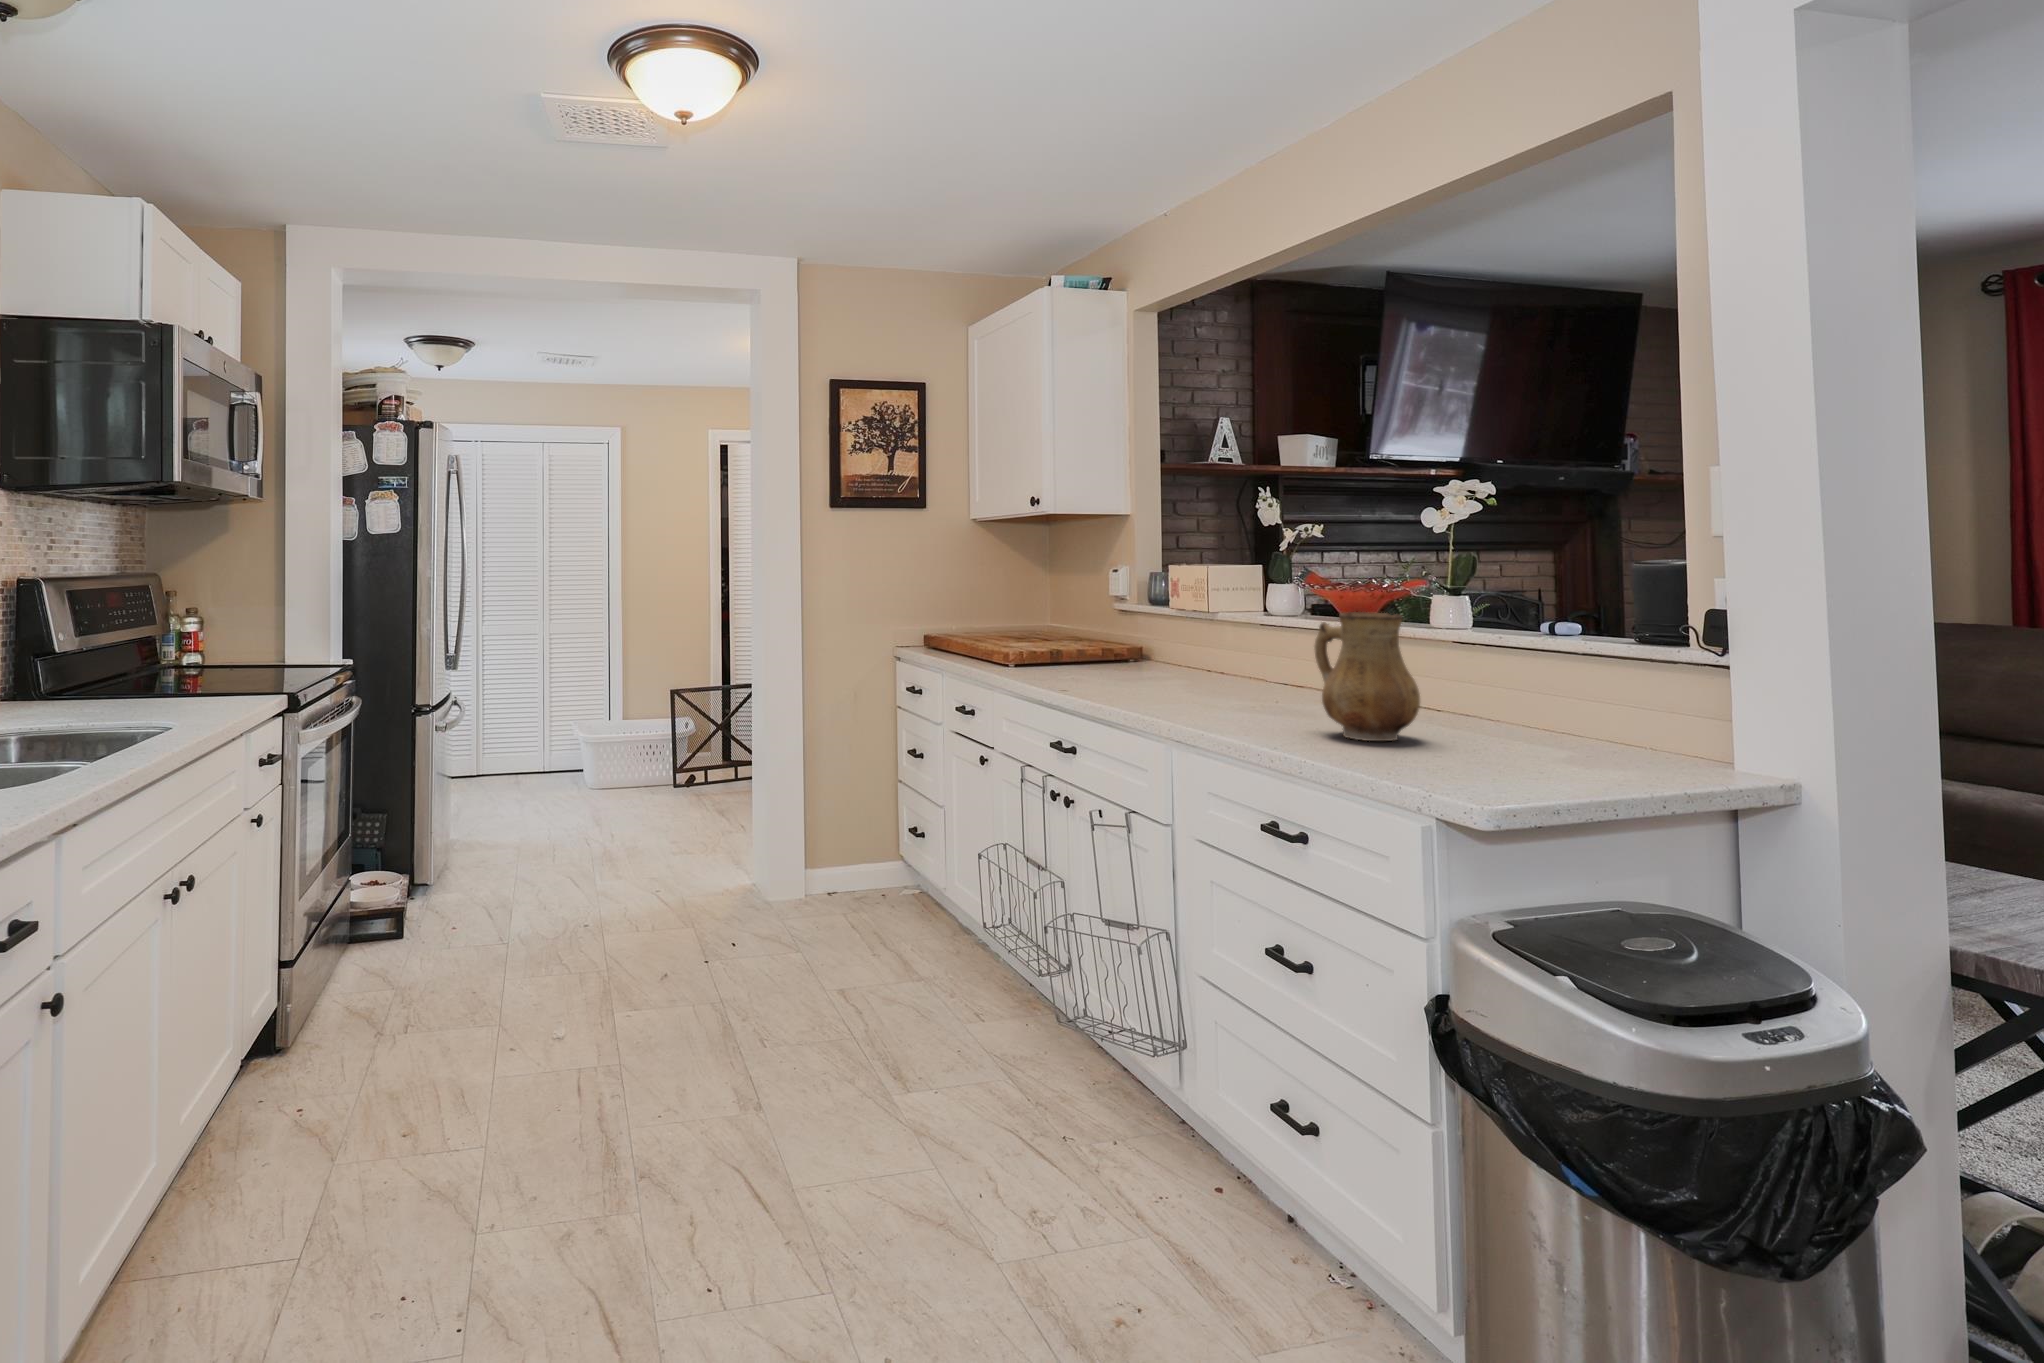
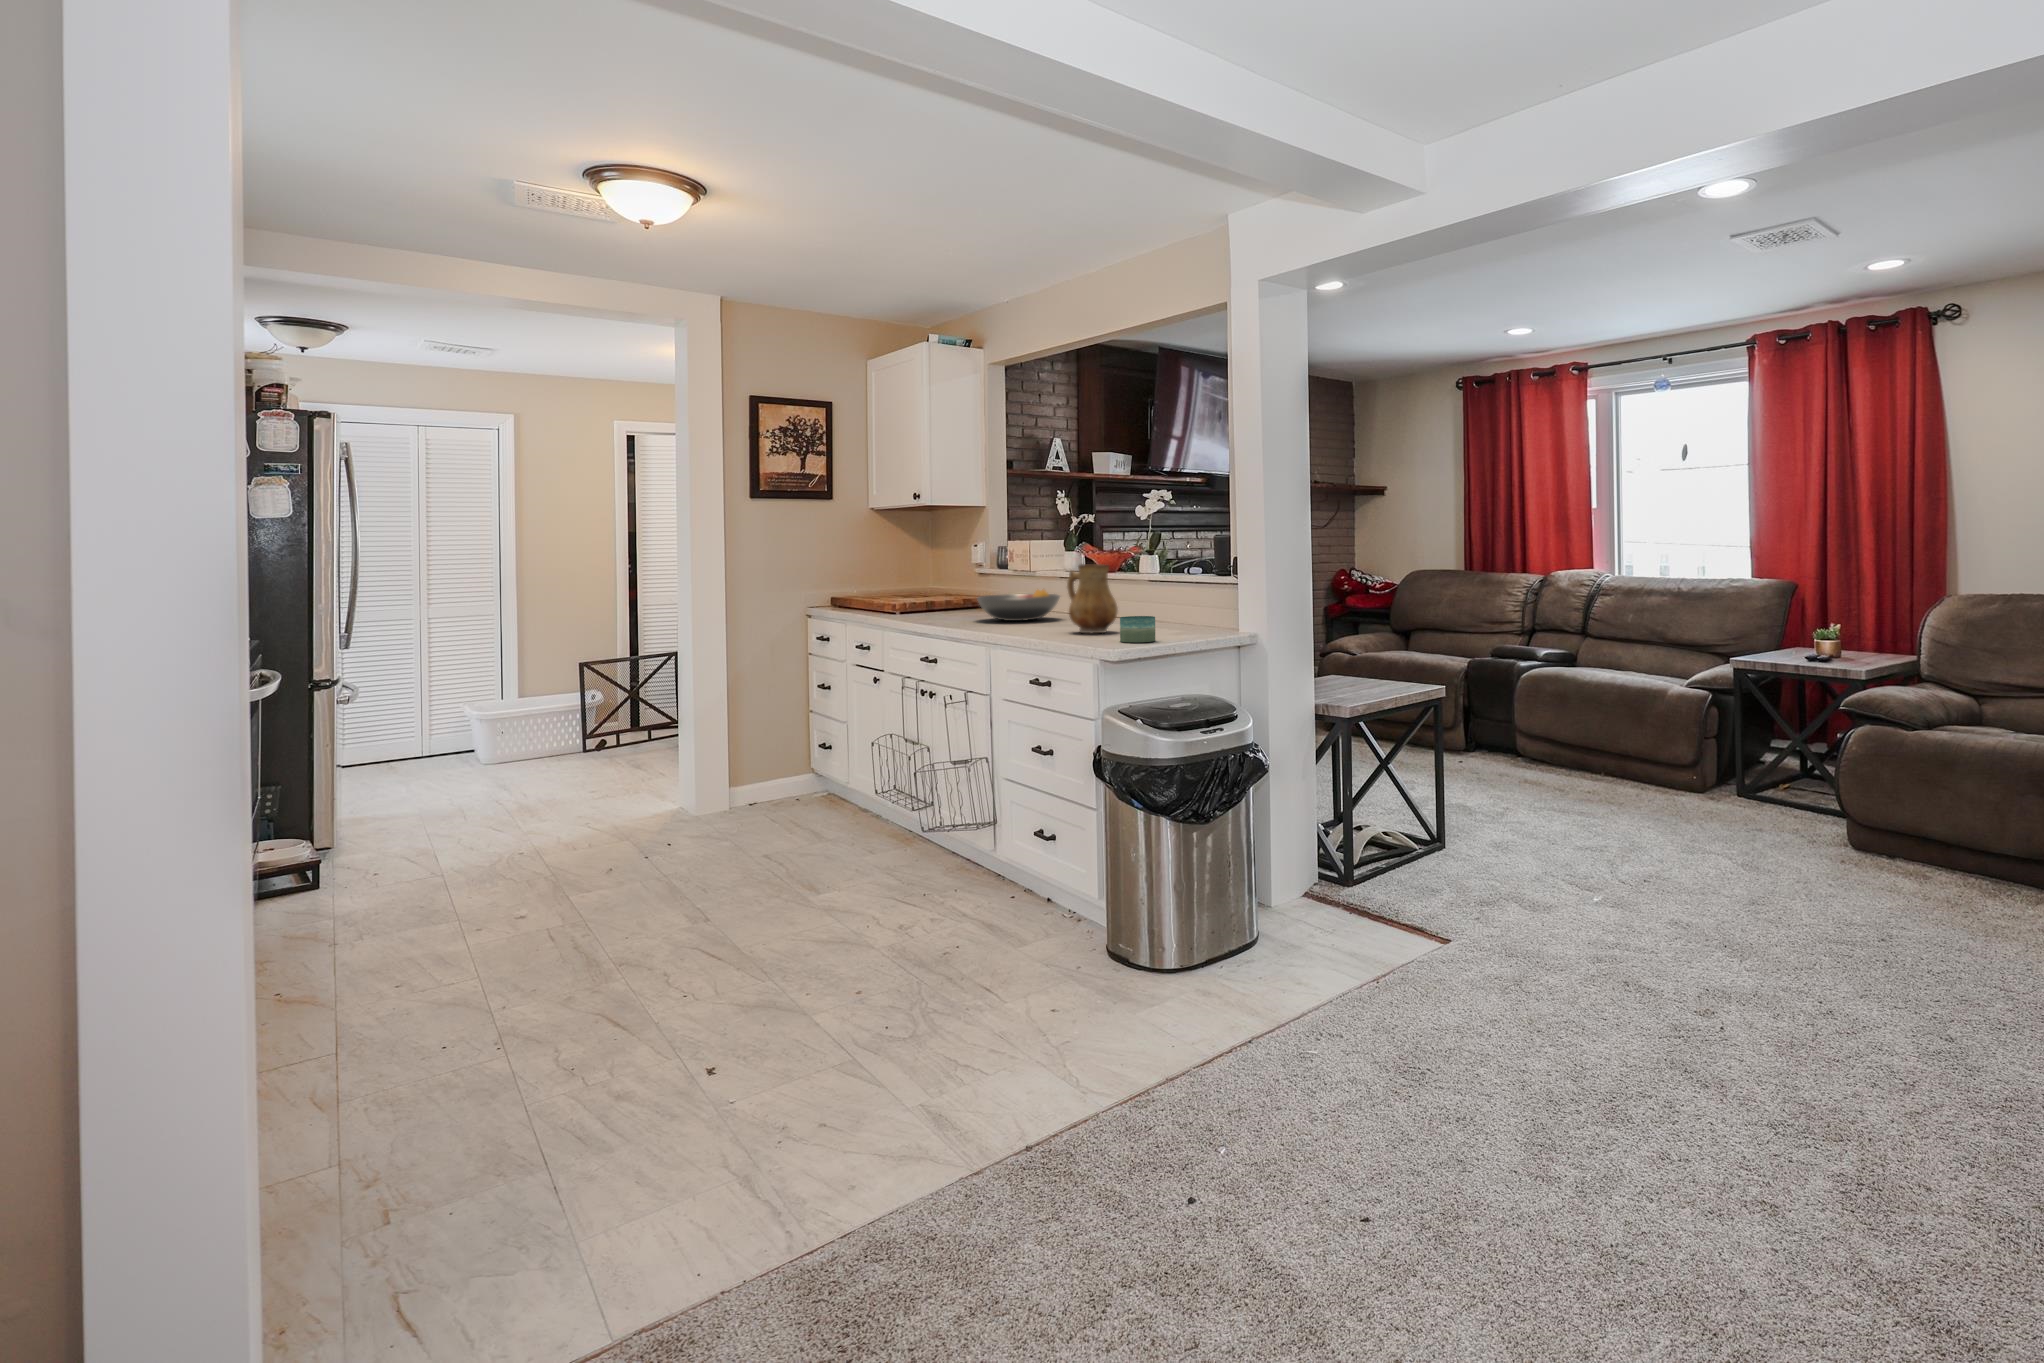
fruit bowl: none [1136,643,1276,695] -> present [977,589,1060,621]
candle: none [1457,723,1541,782] -> present [1120,616,1155,642]

